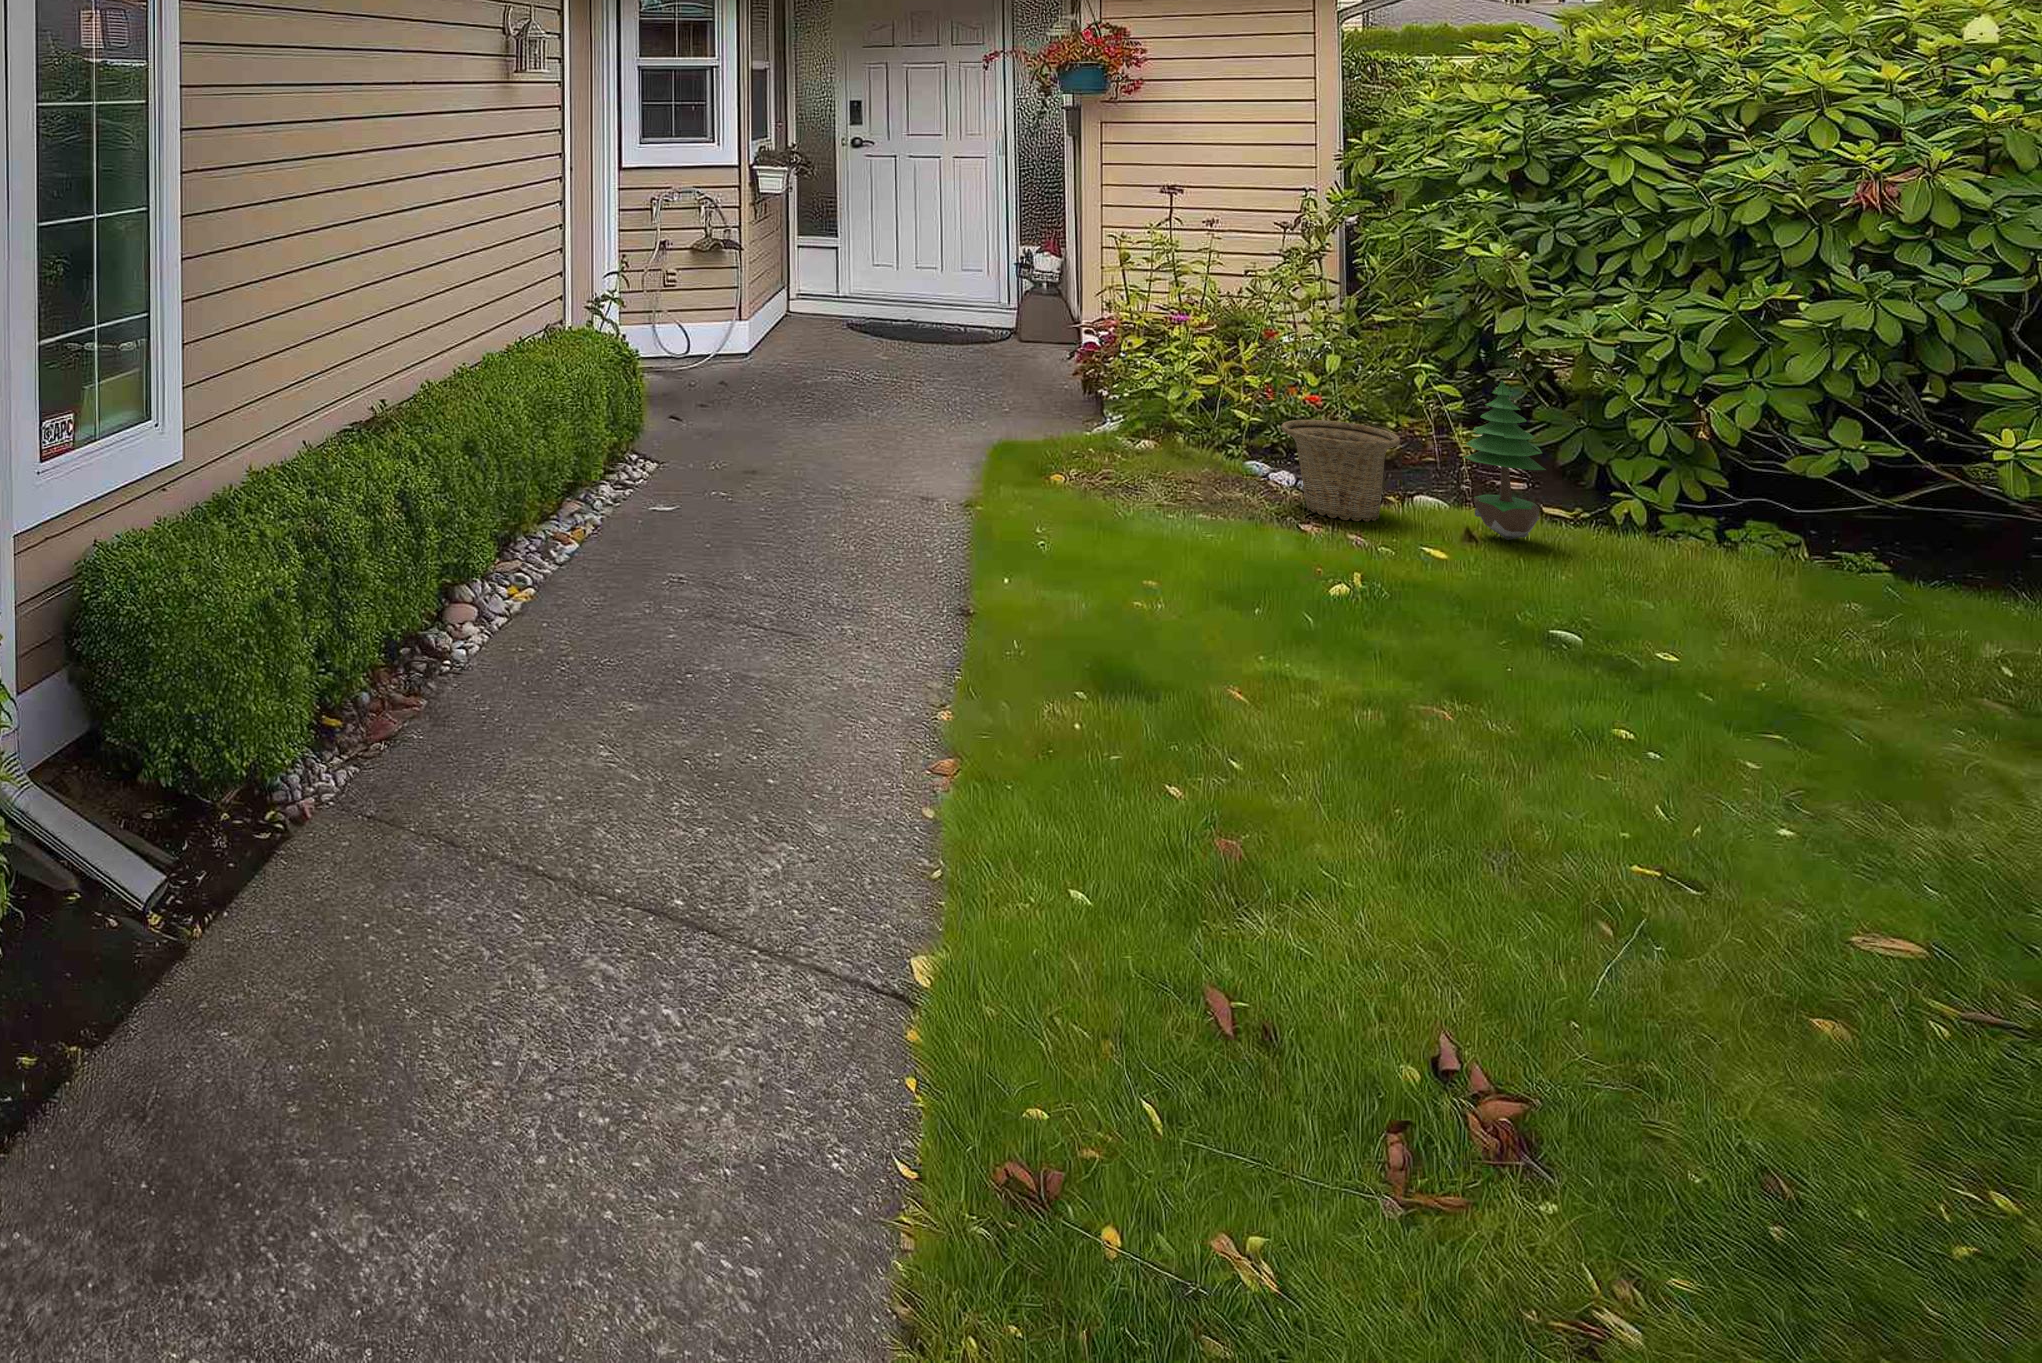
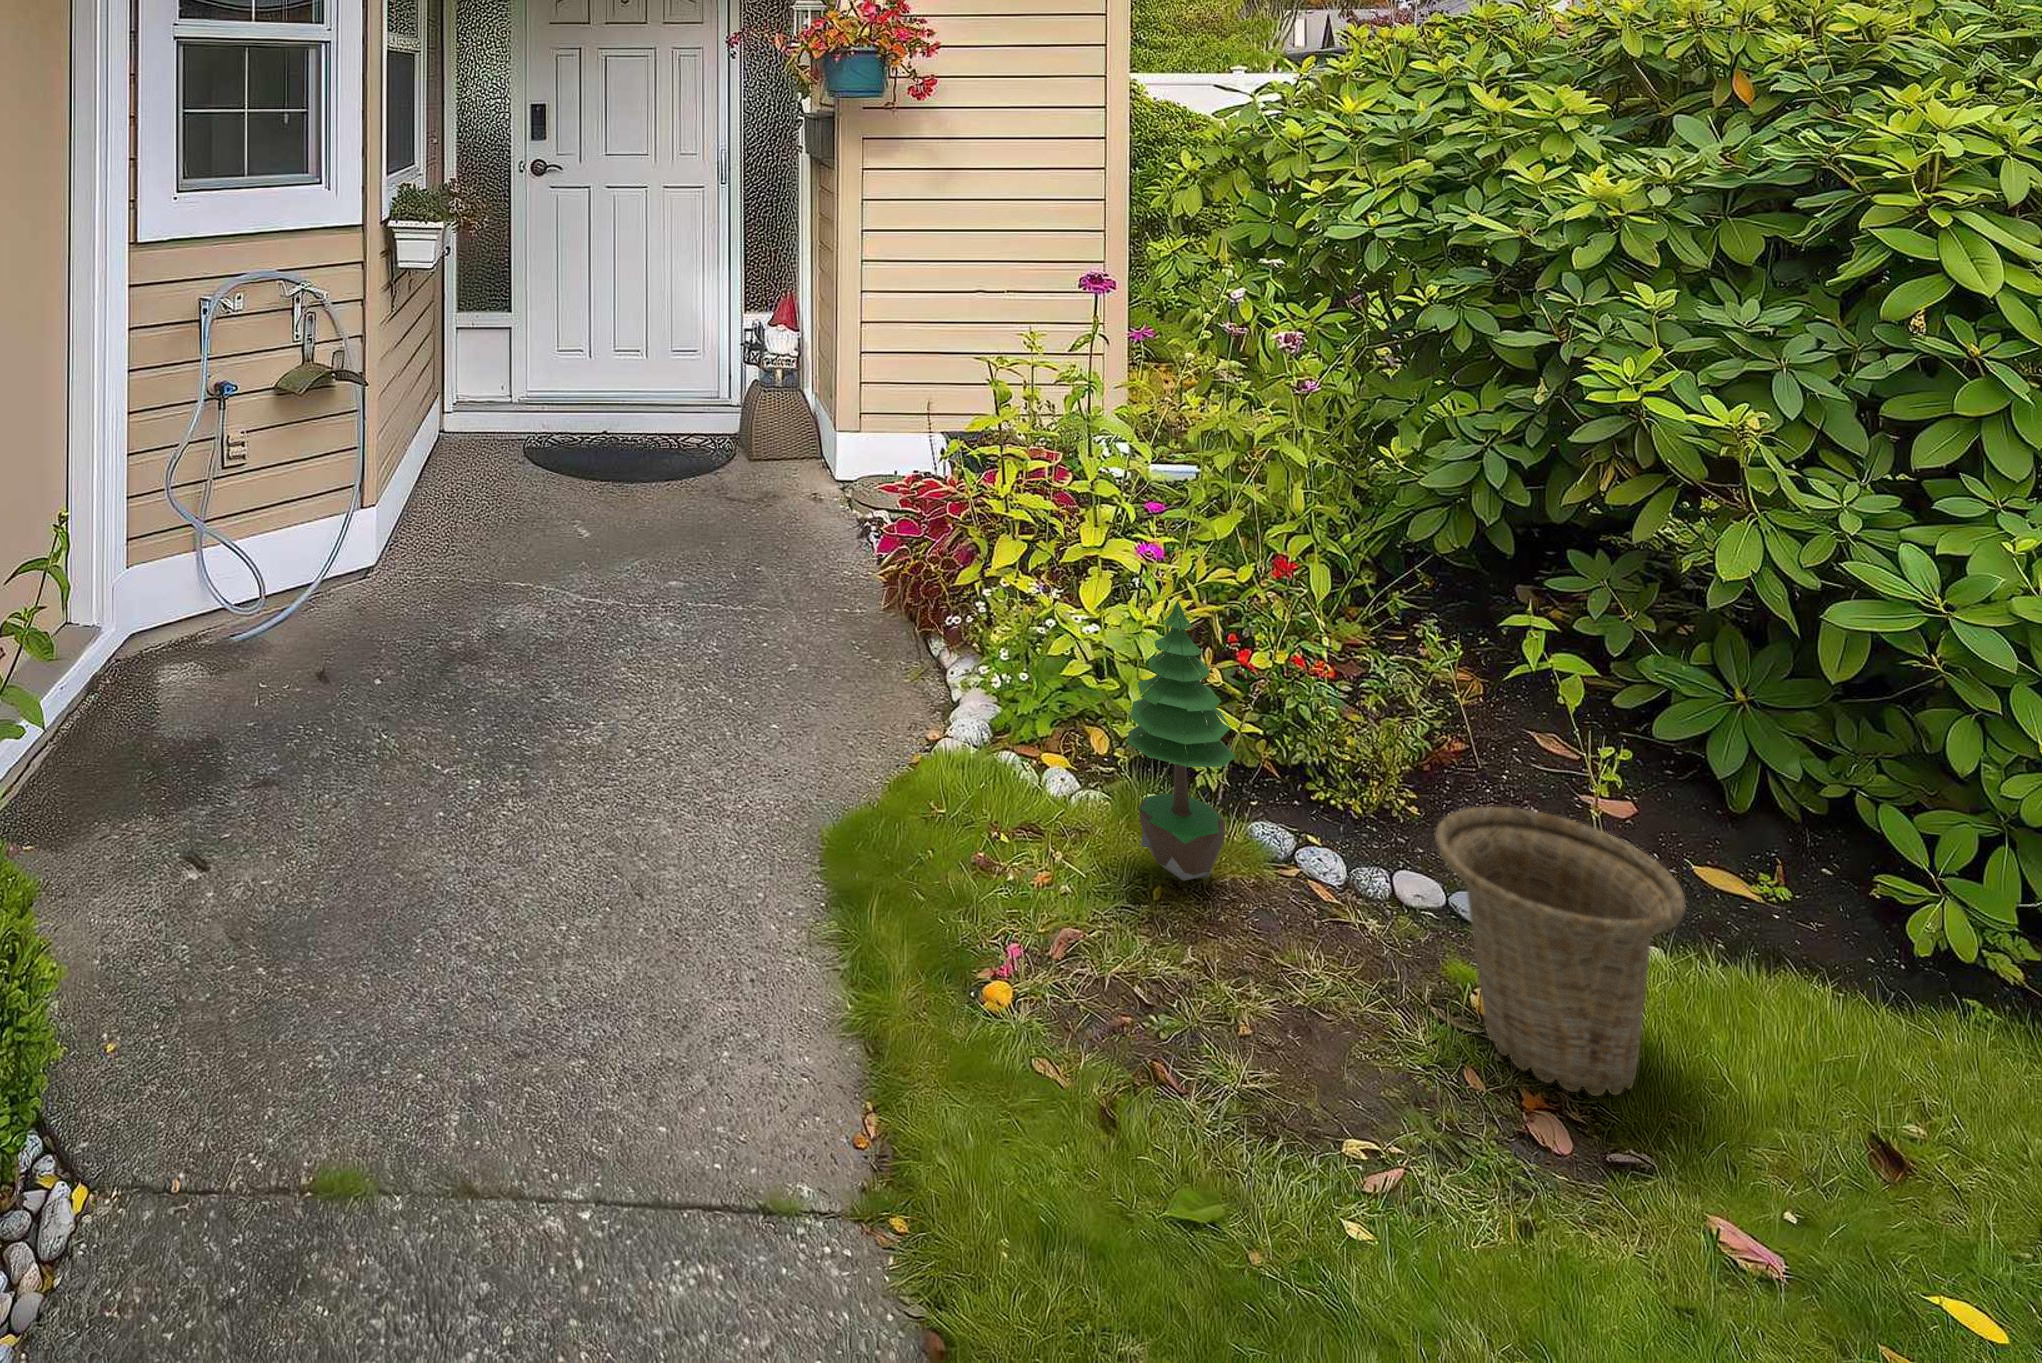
potted tree: present [1464,380,1546,540] -> present [1127,600,1236,881]

